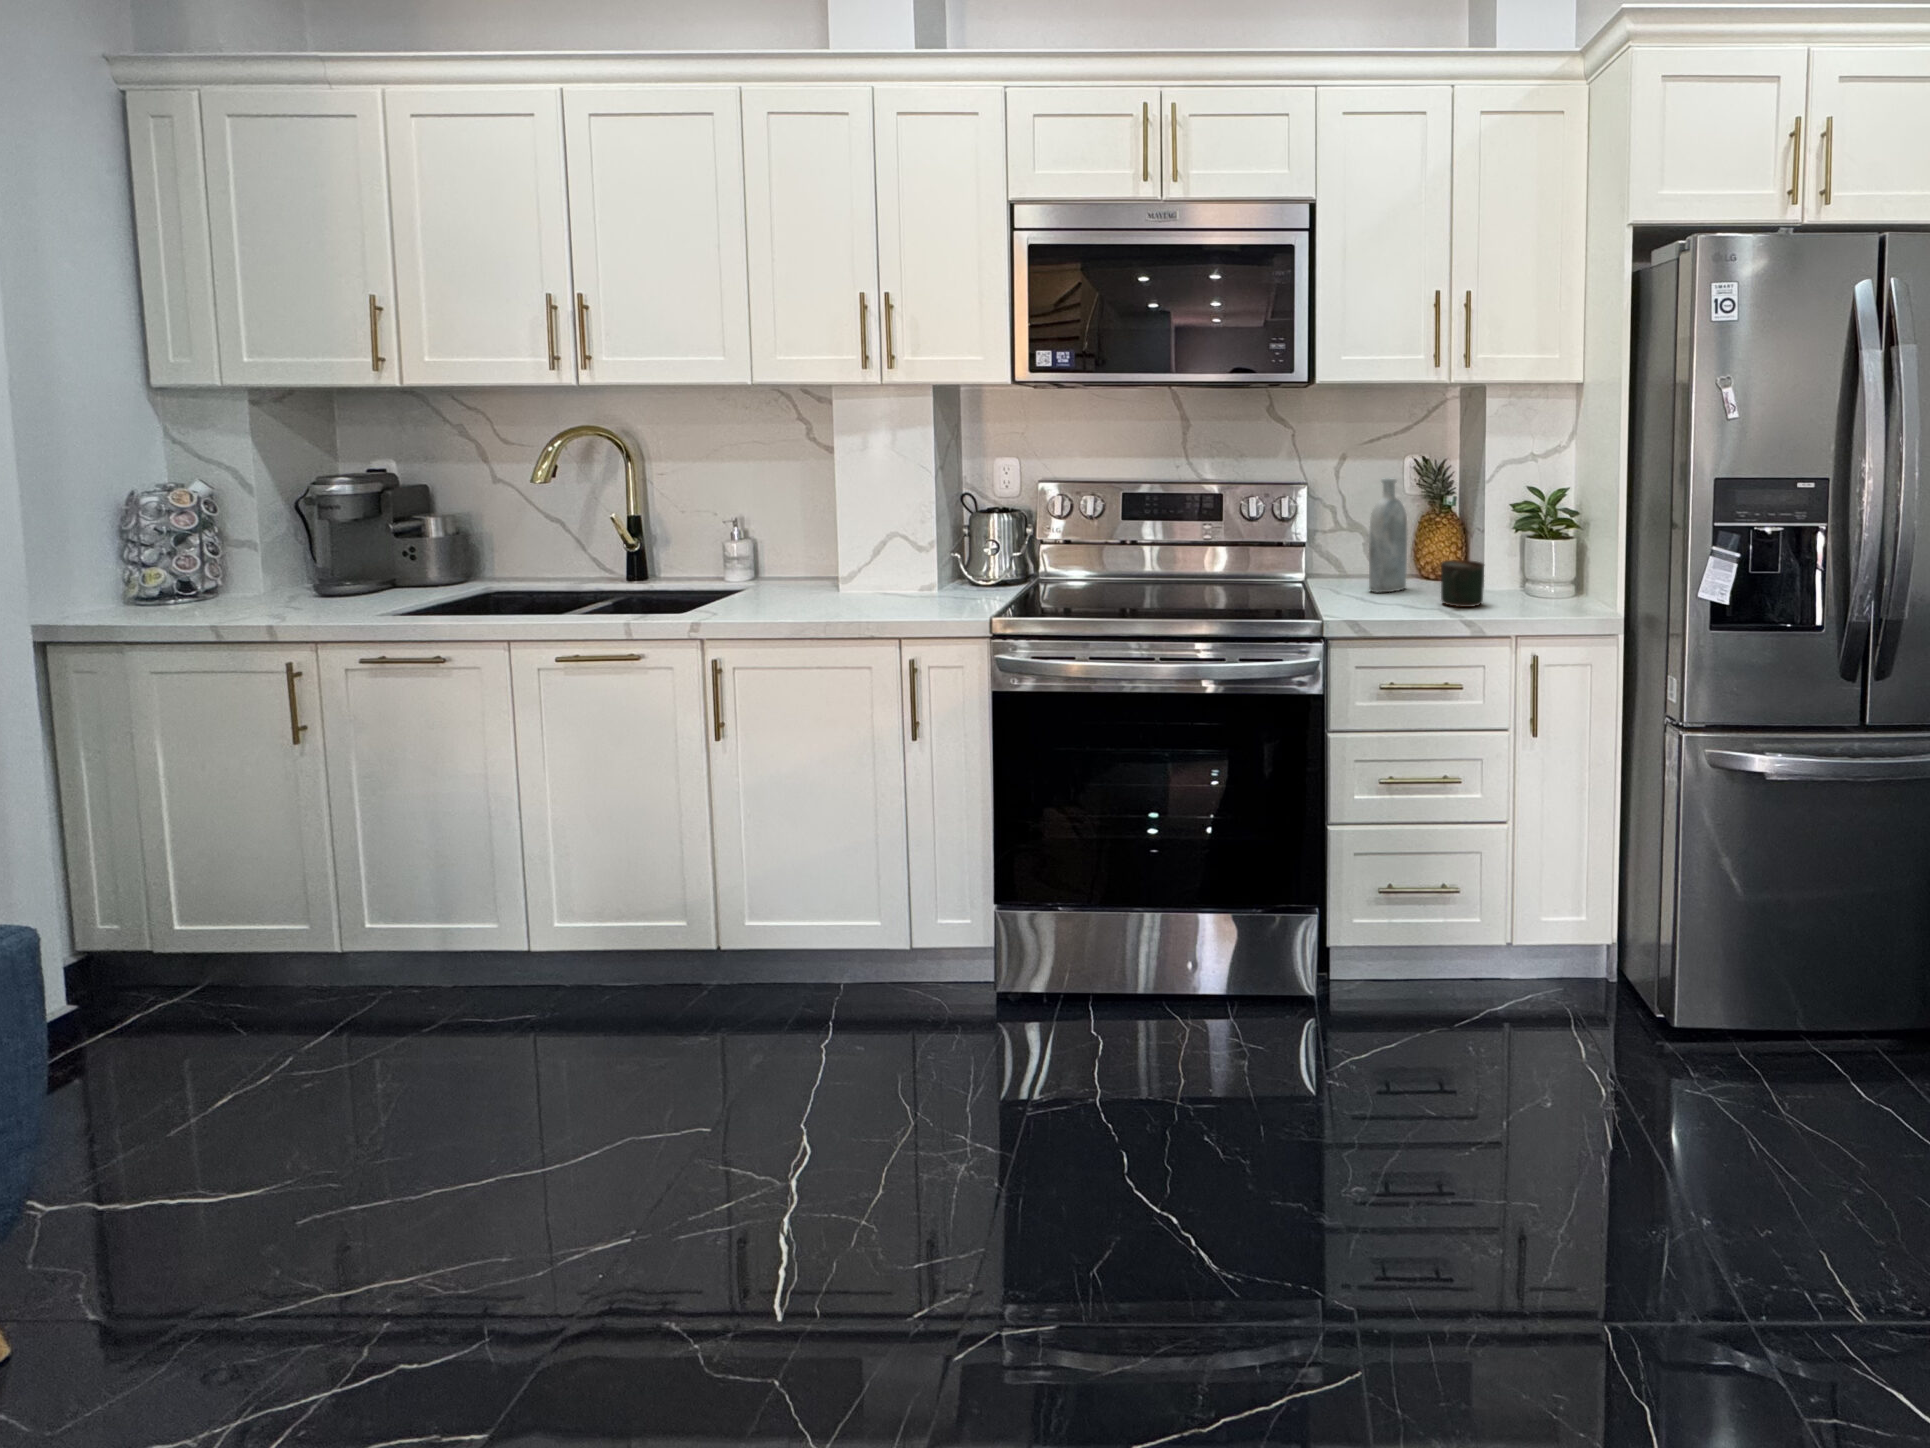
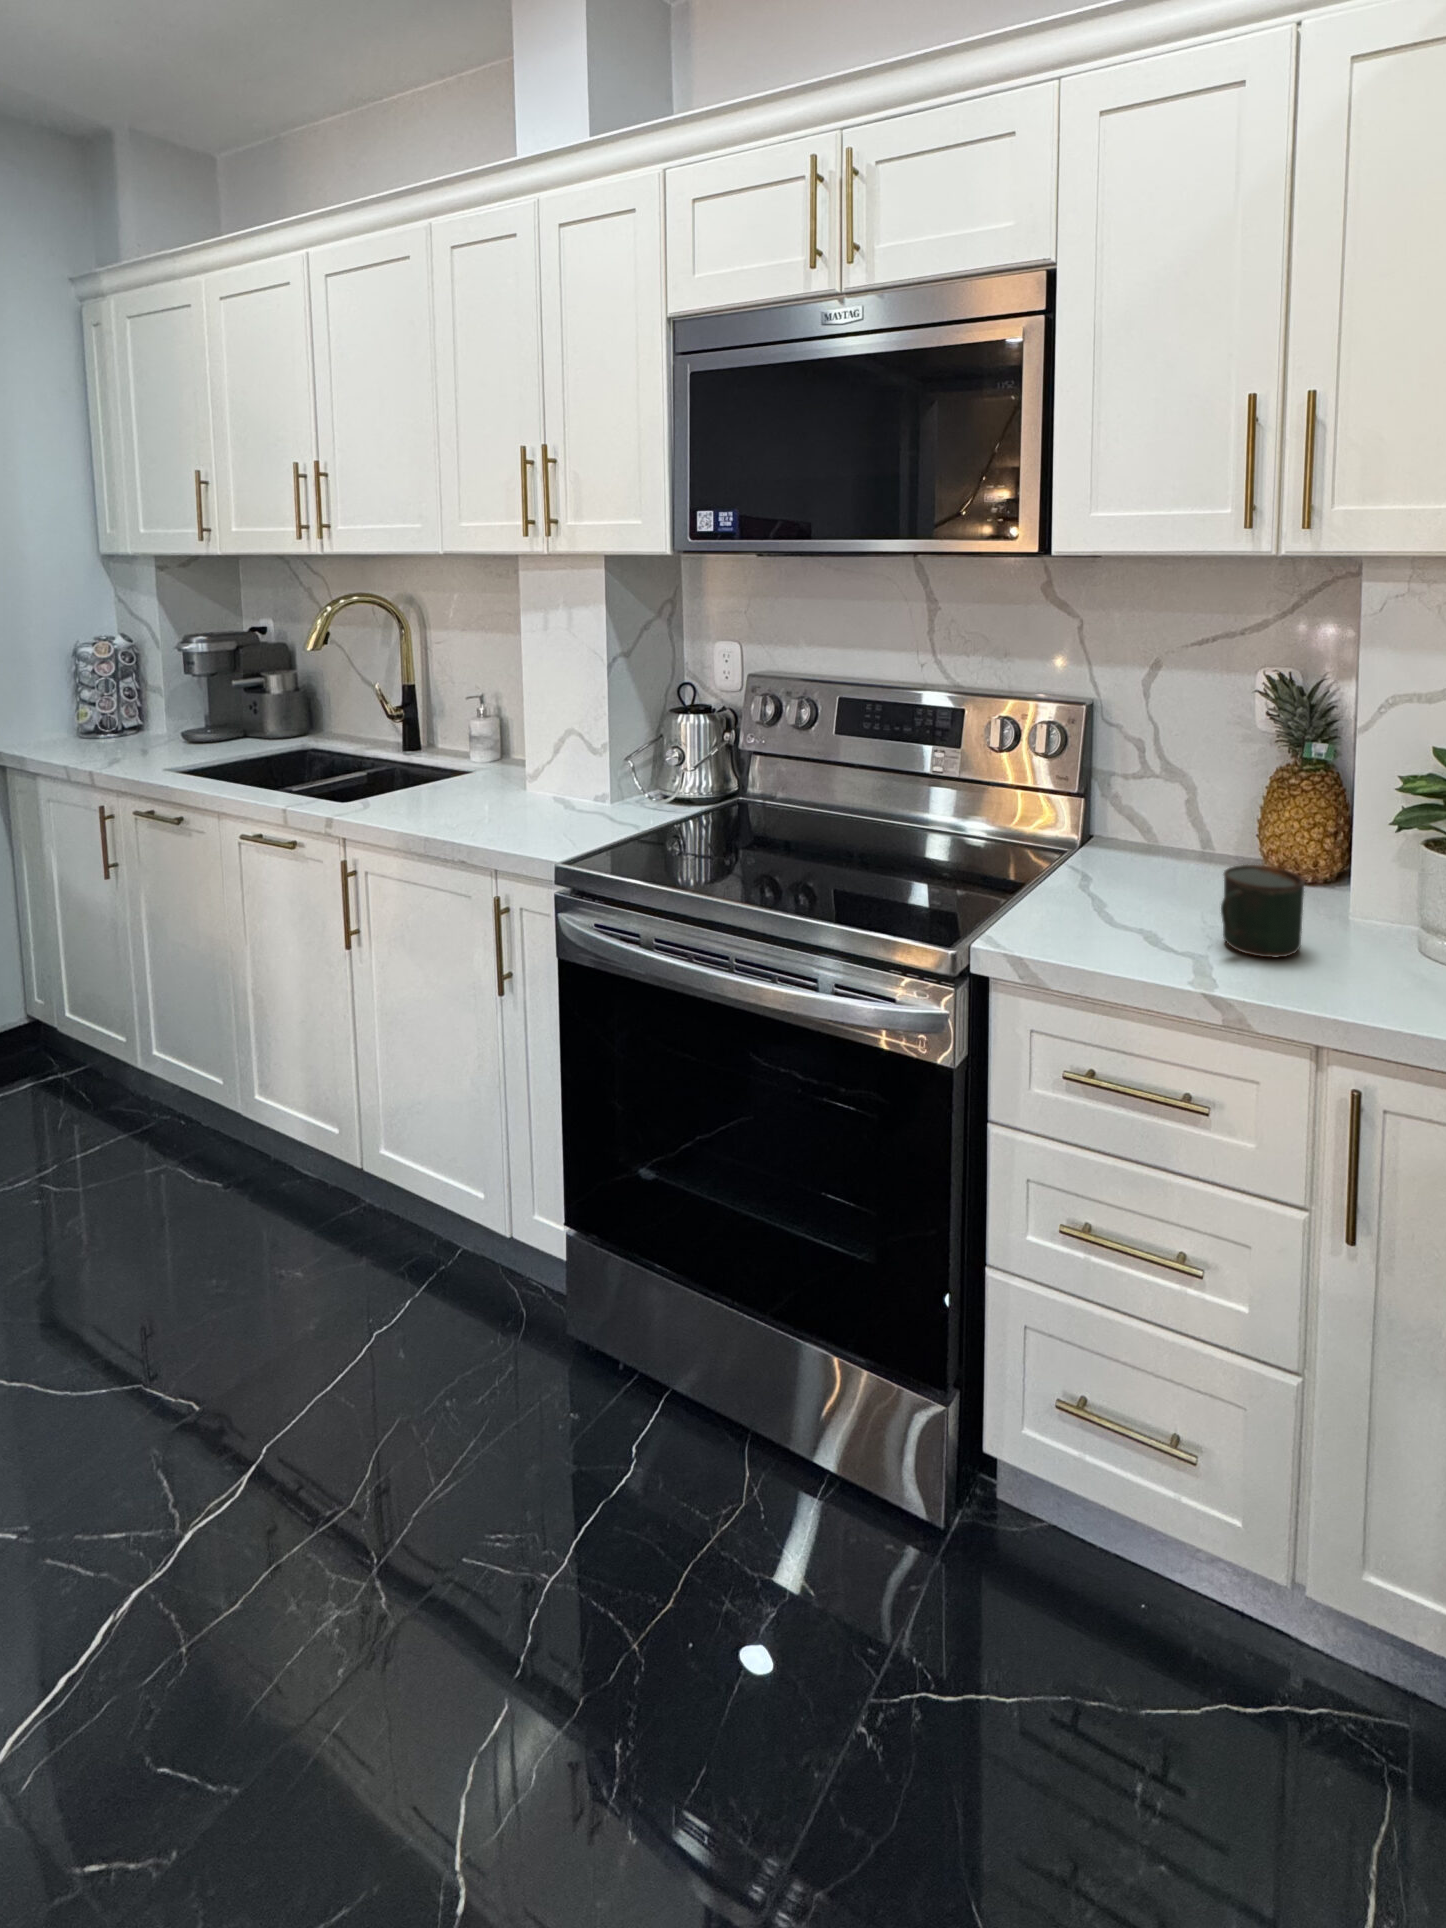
bottle: present [1369,478,1407,592] -> none [1142,709,1220,896]

